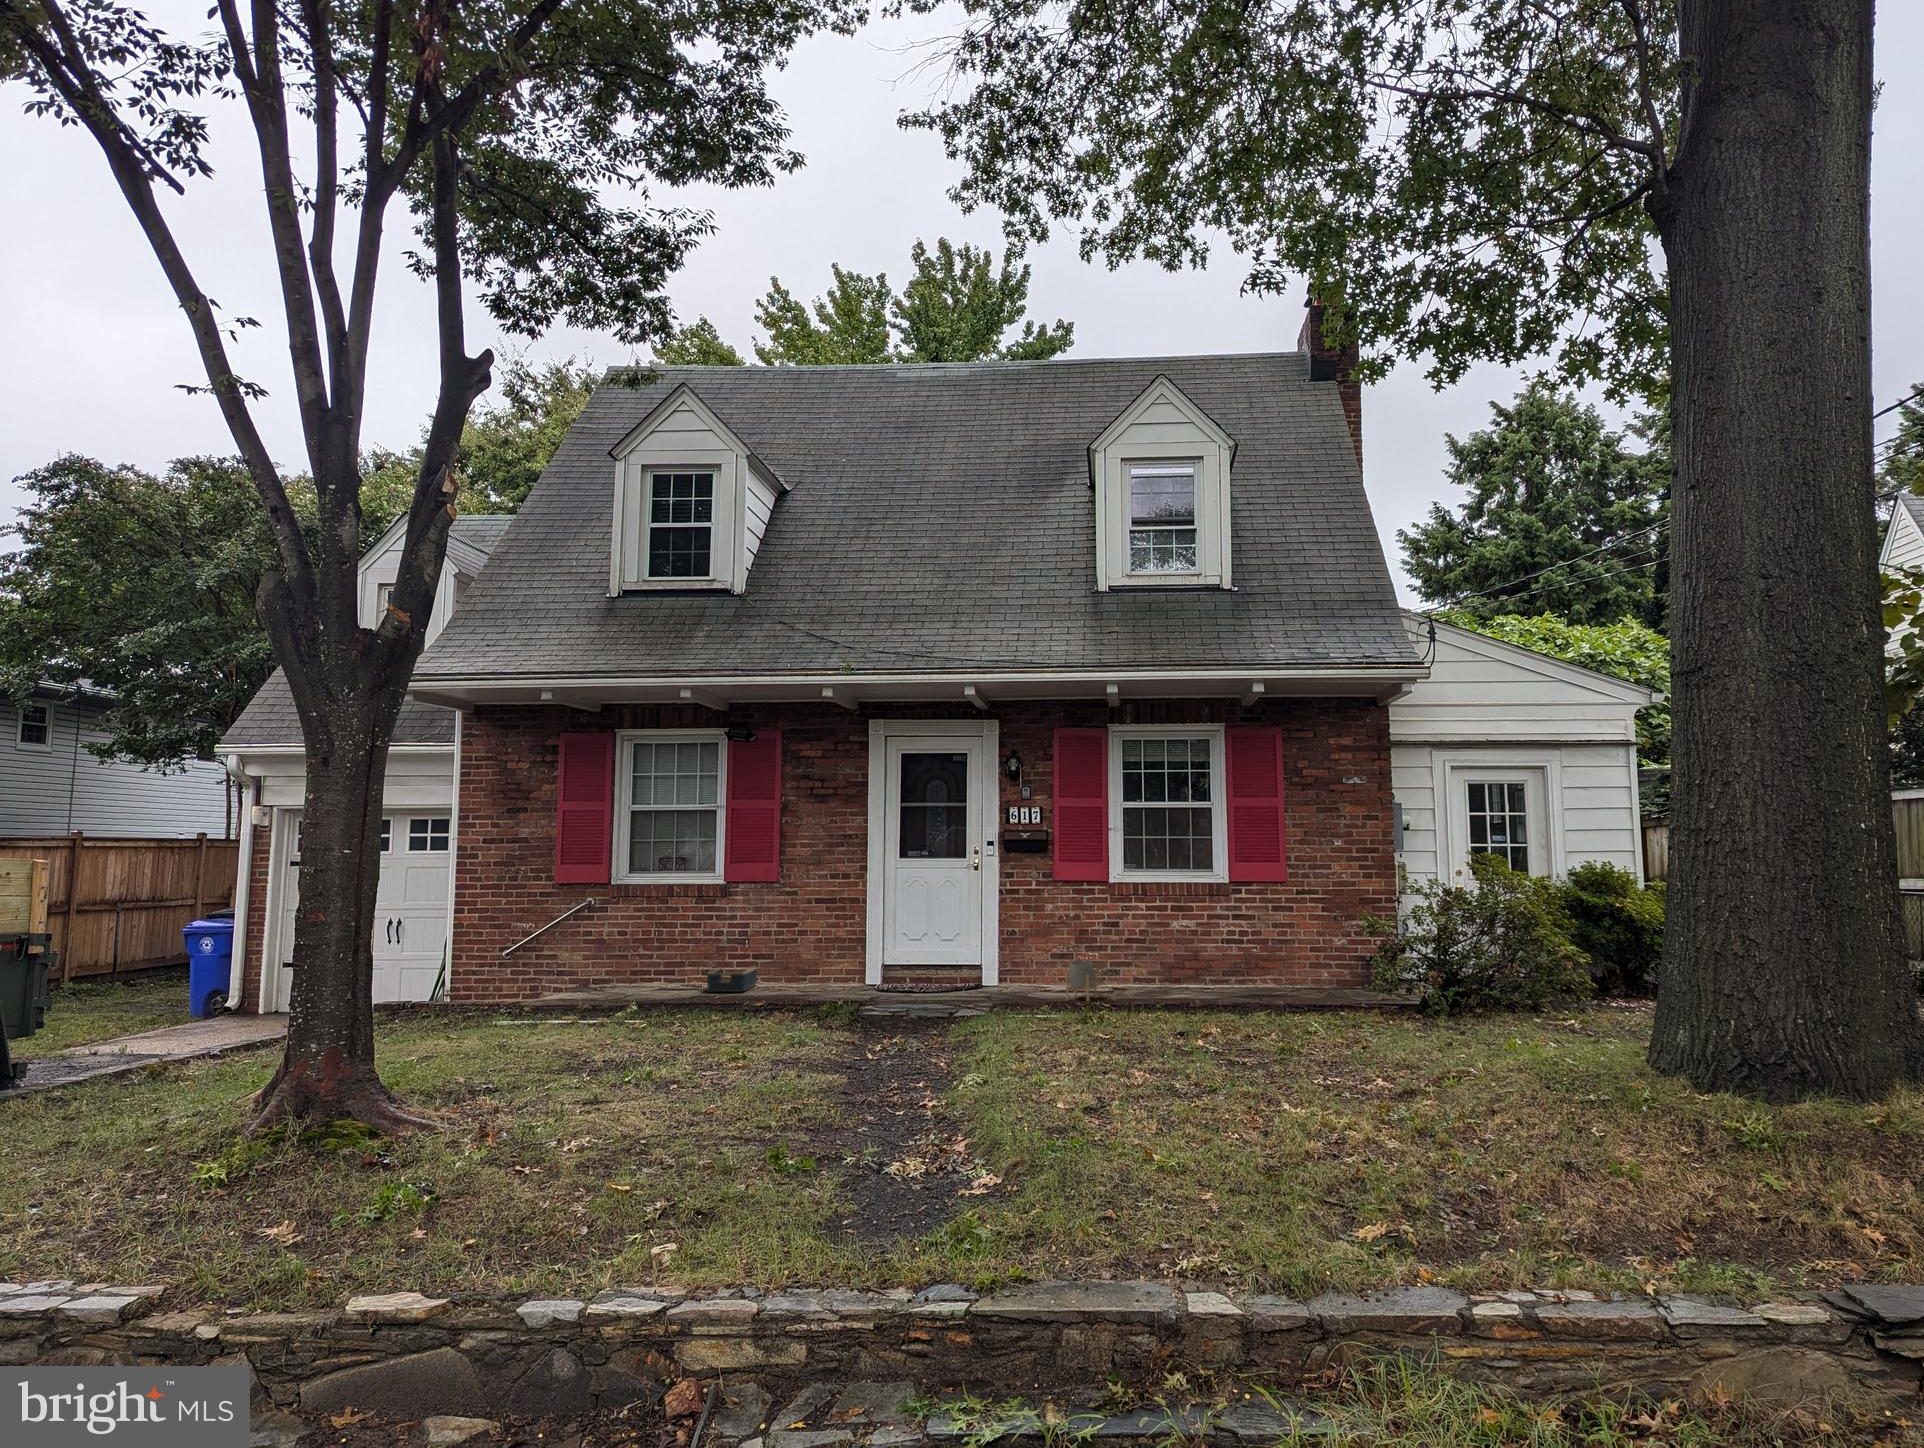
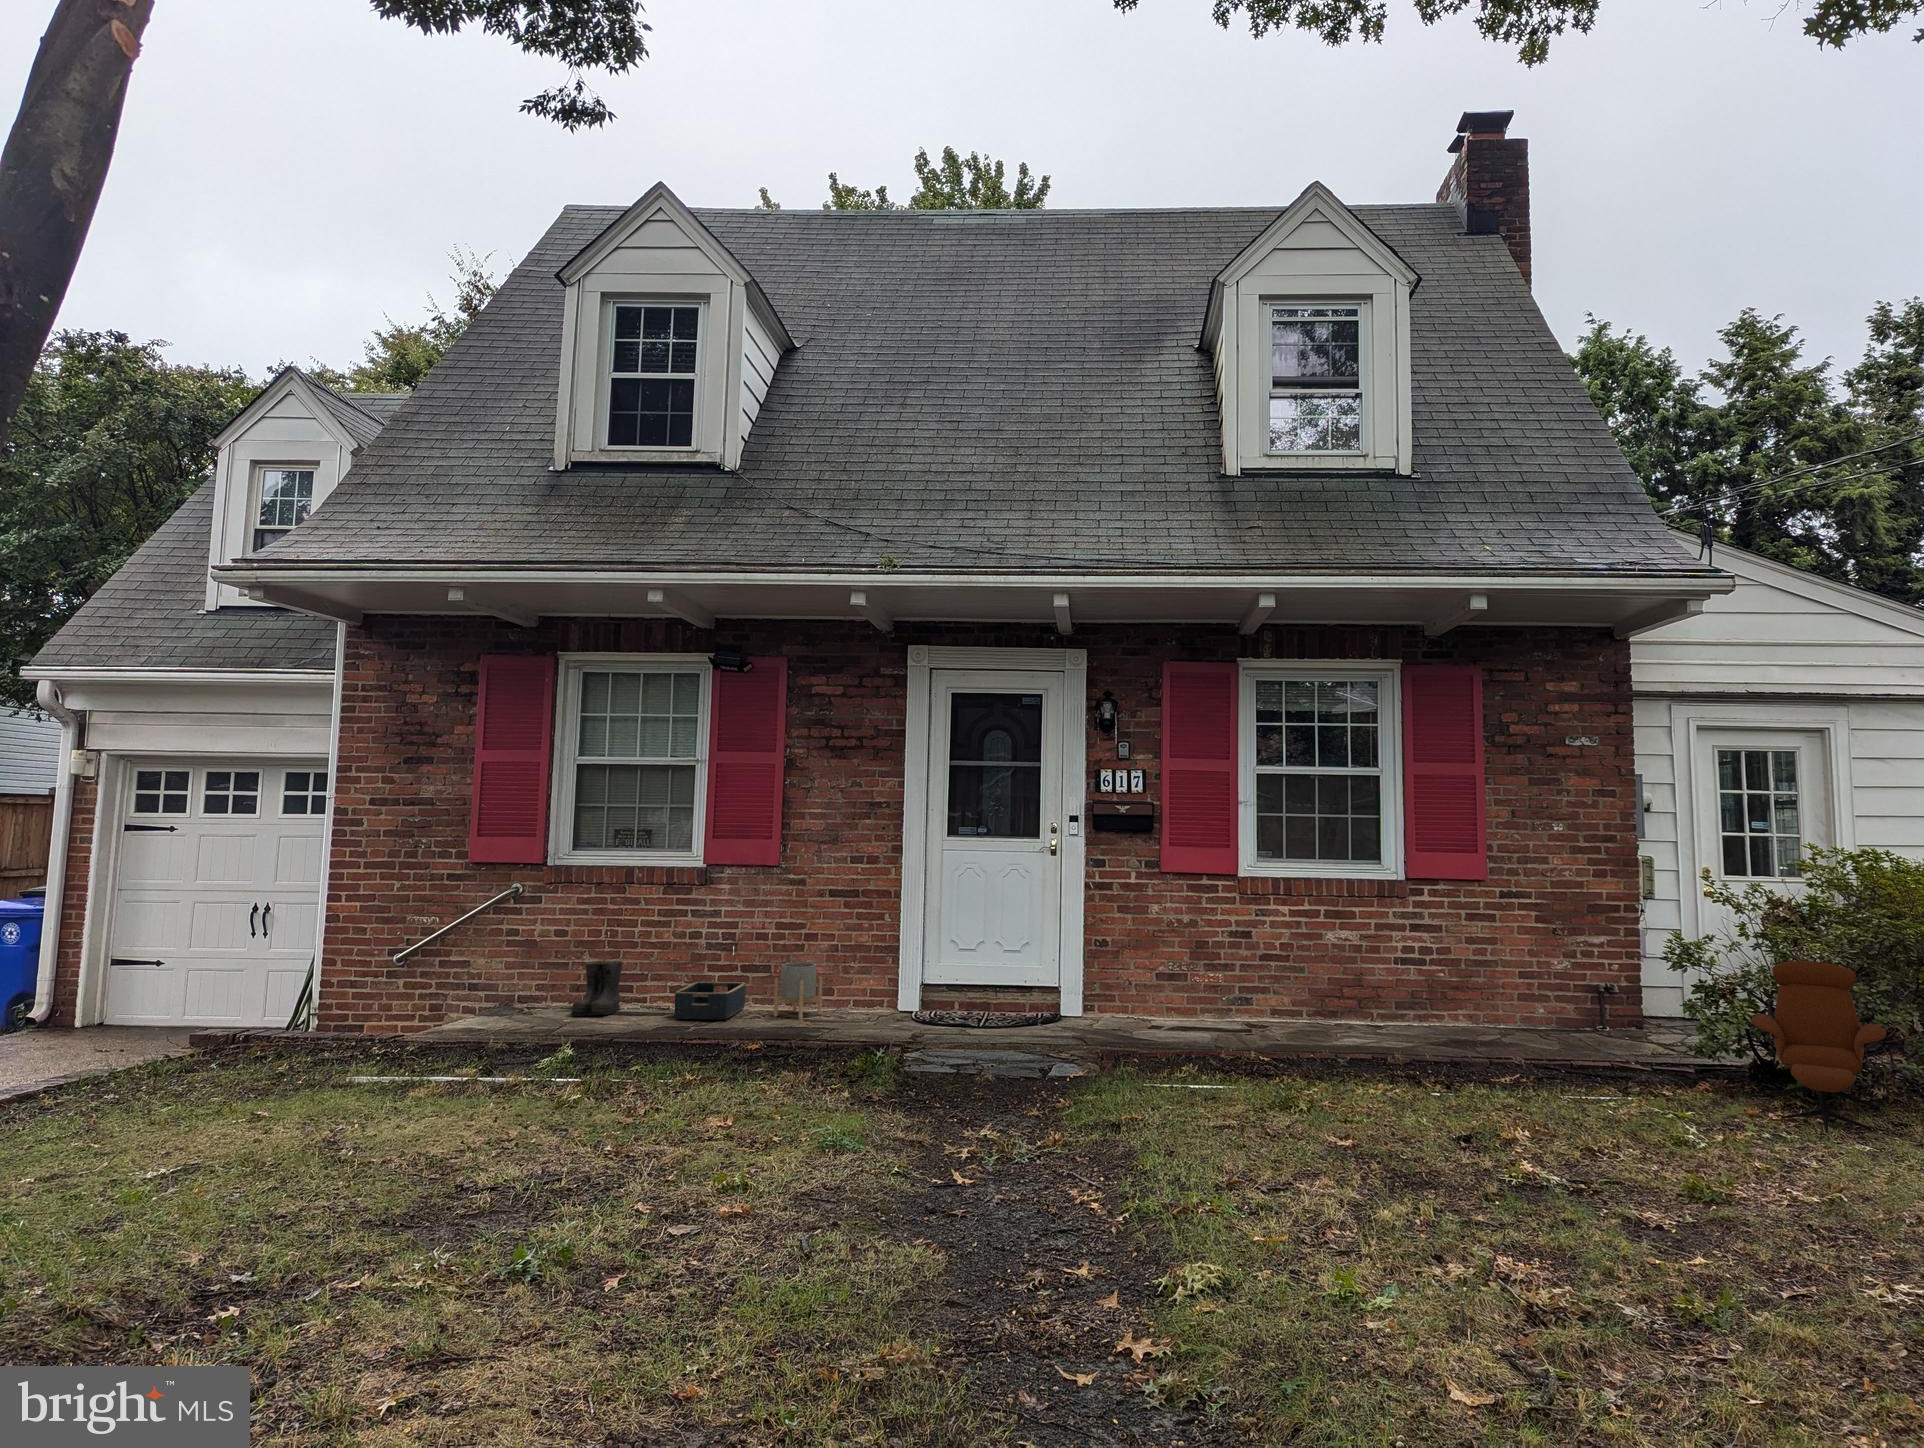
lounge chair: none [1430,932,1510,1040] -> present [1752,961,1887,1133]
boots: none [634,953,669,992] -> present [571,960,623,1016]
planter: present [1066,961,1097,1001] -> present [774,963,822,1019]

